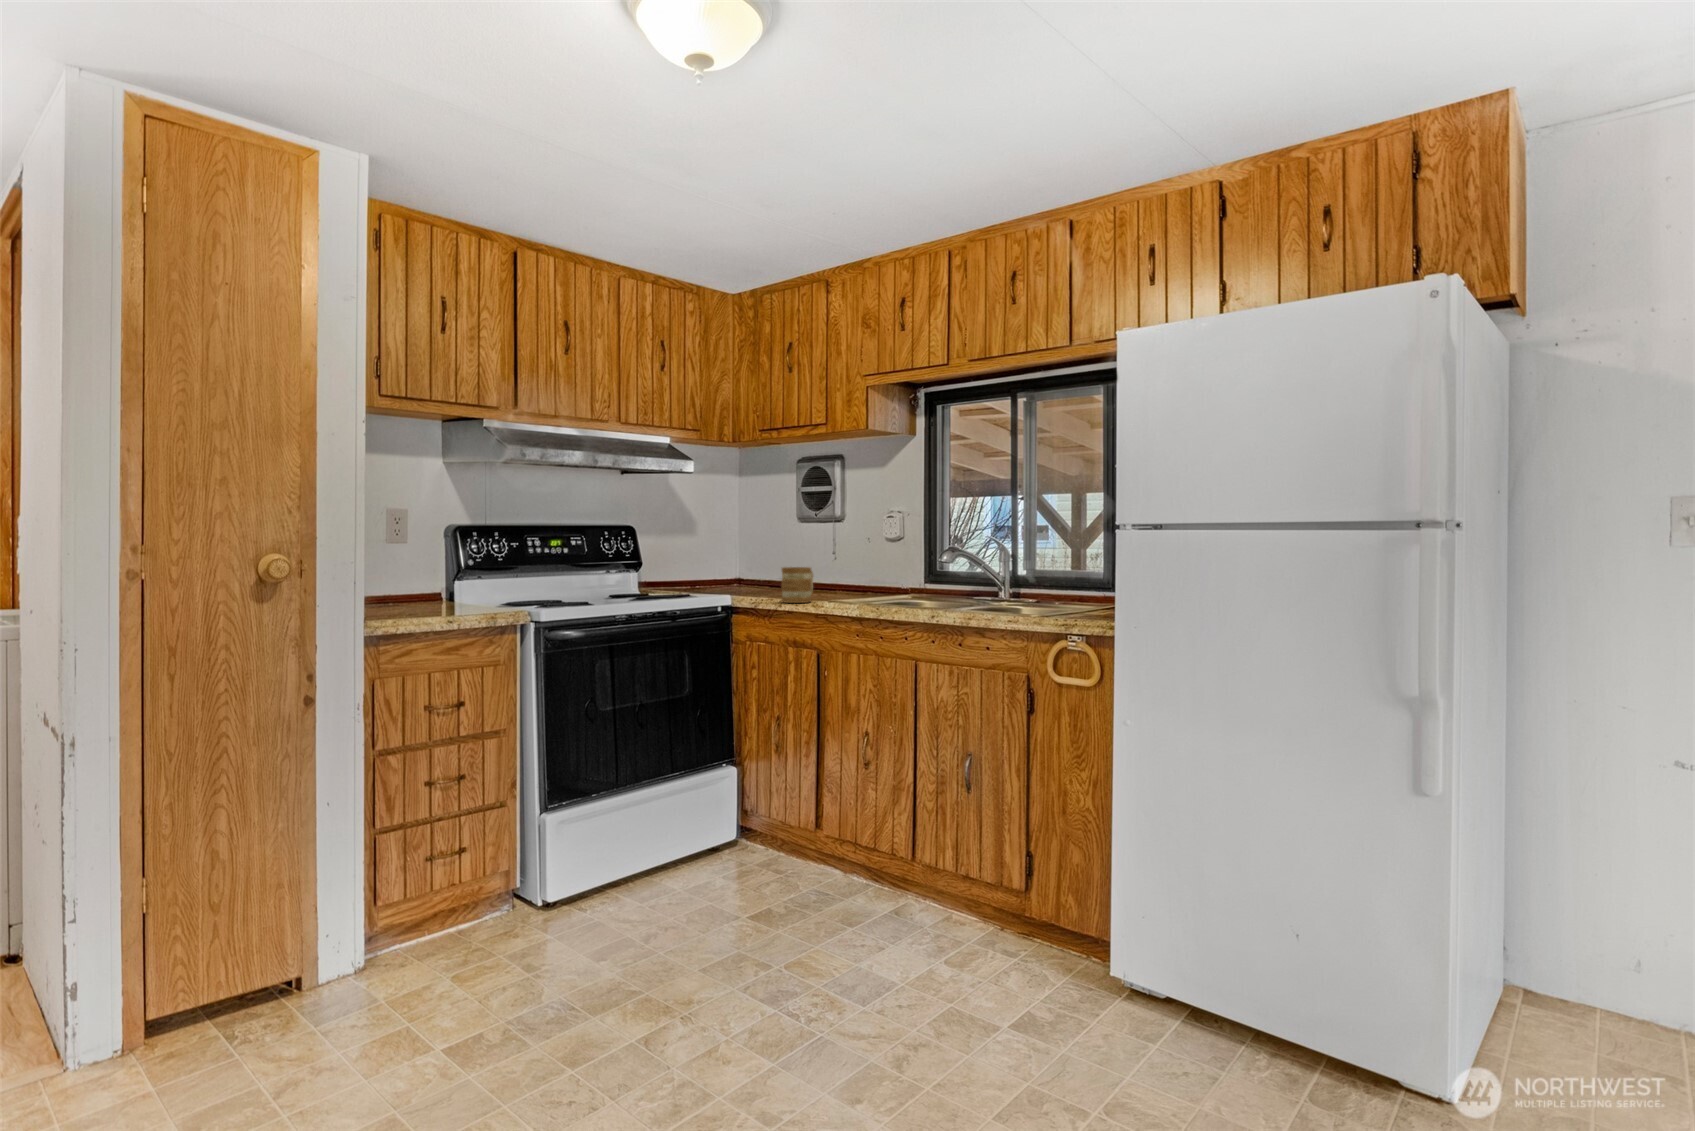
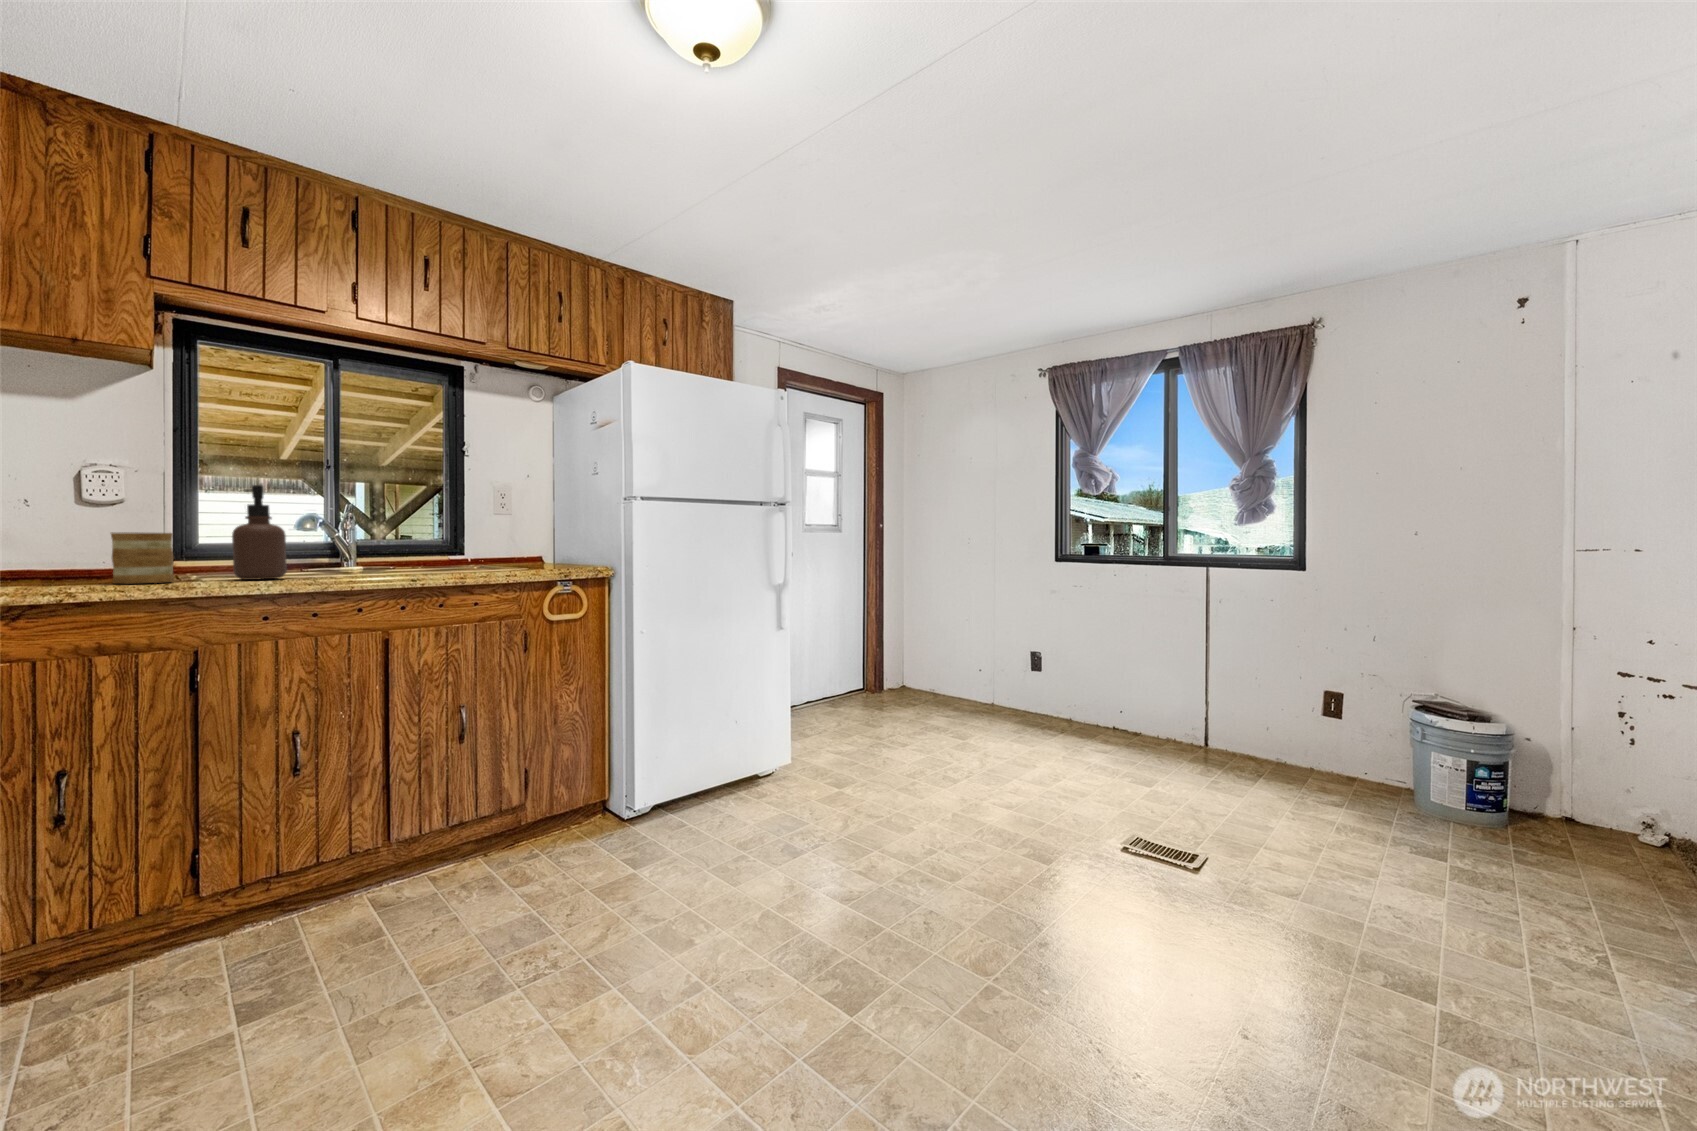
soap dispenser: none [832,531,864,606] -> present [232,485,287,580]

